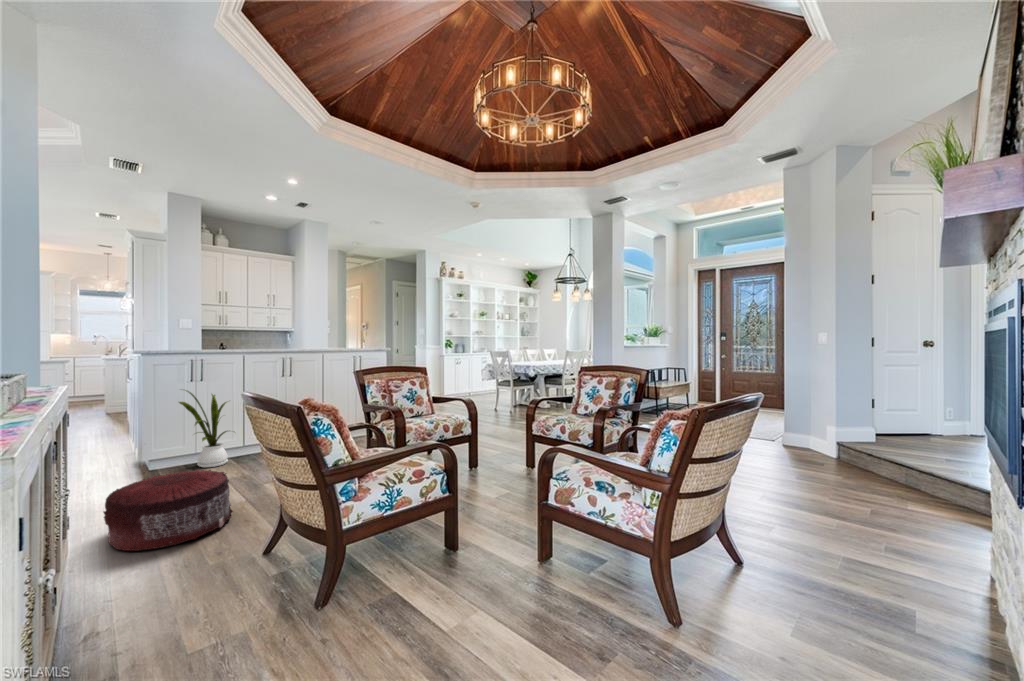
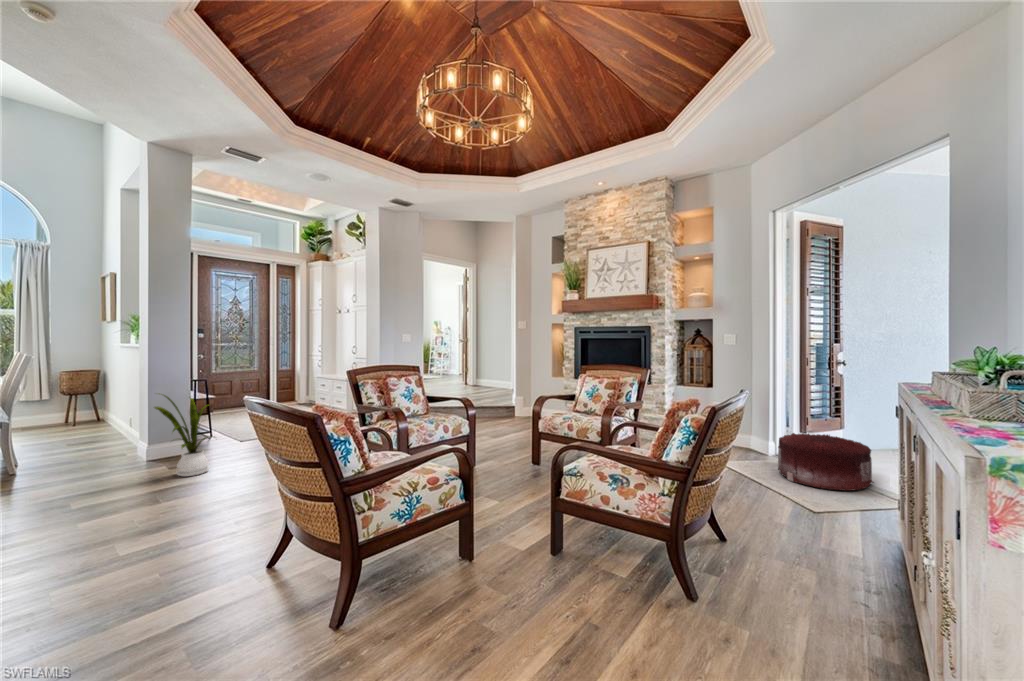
pouf: present [104,469,233,551] -> present [778,433,874,491]

